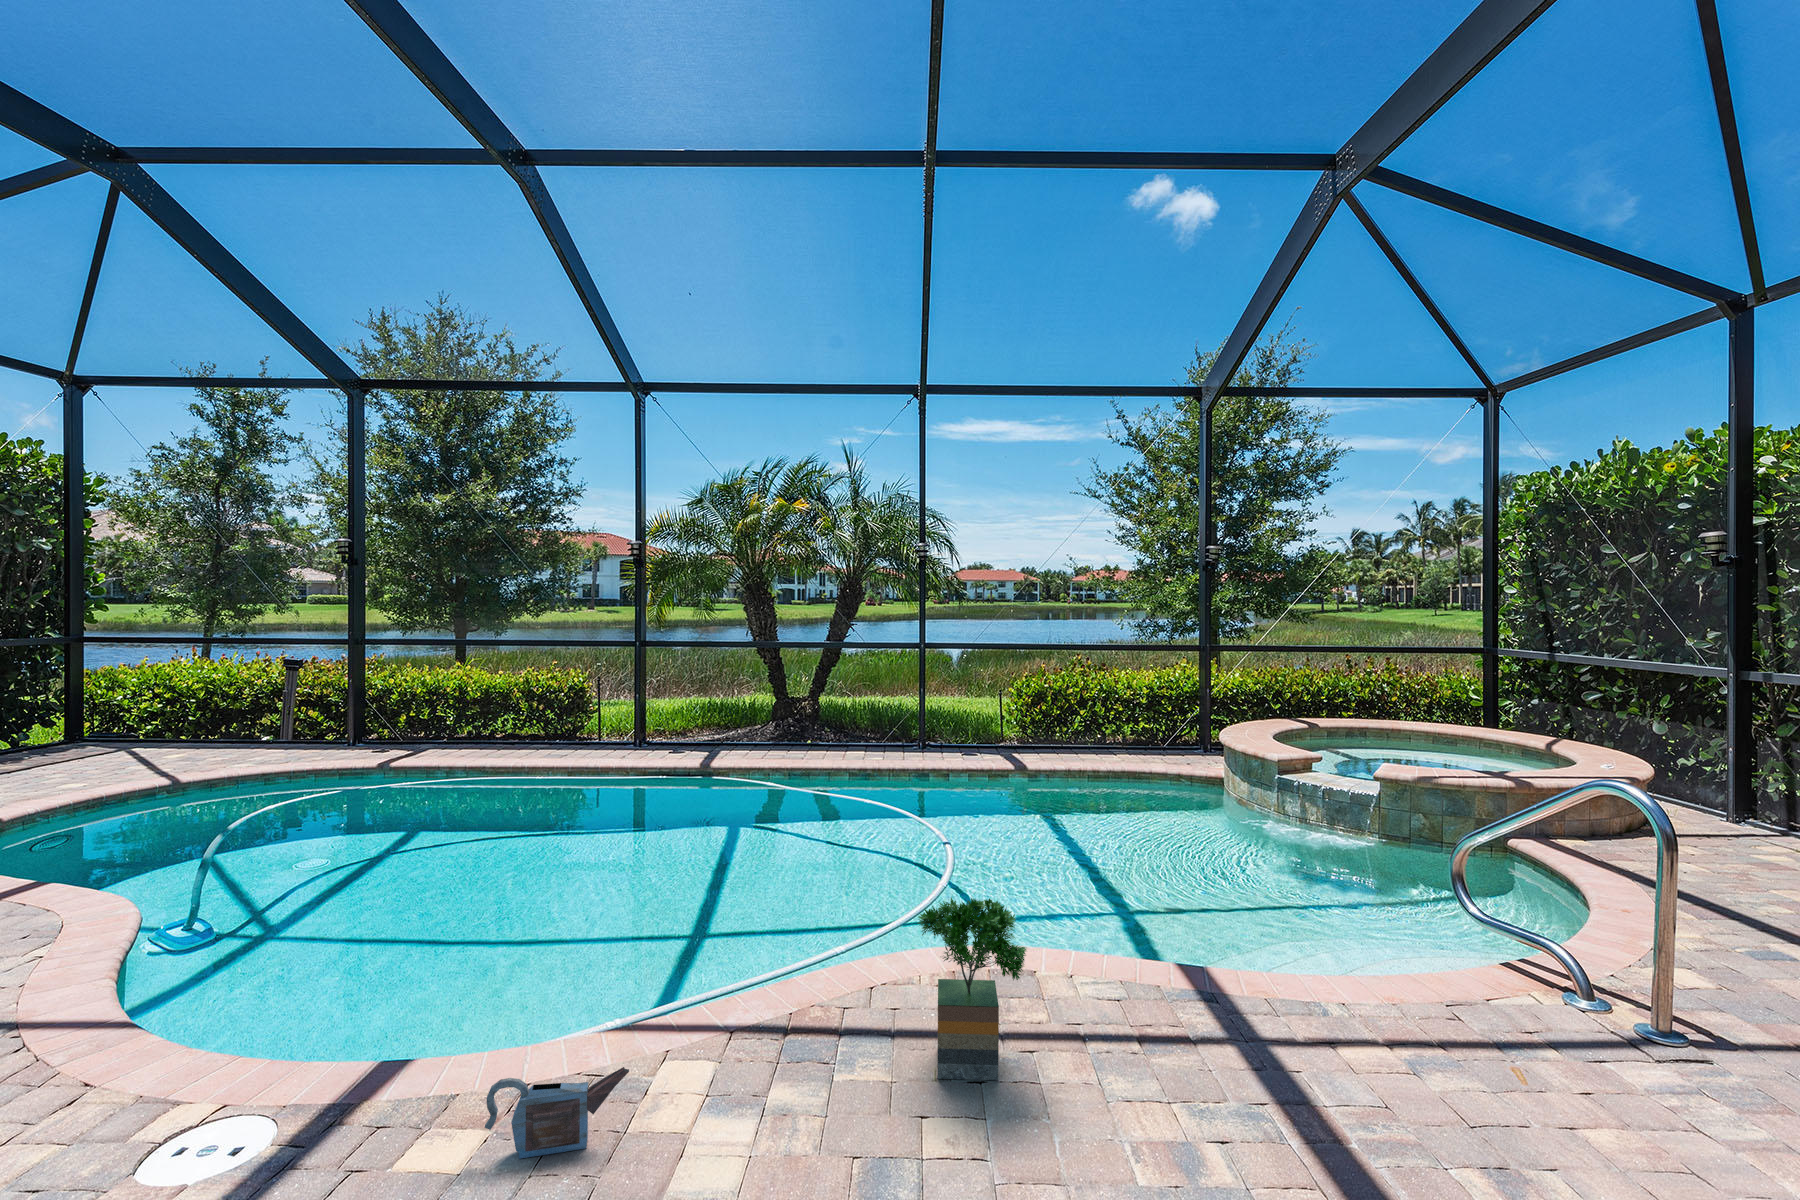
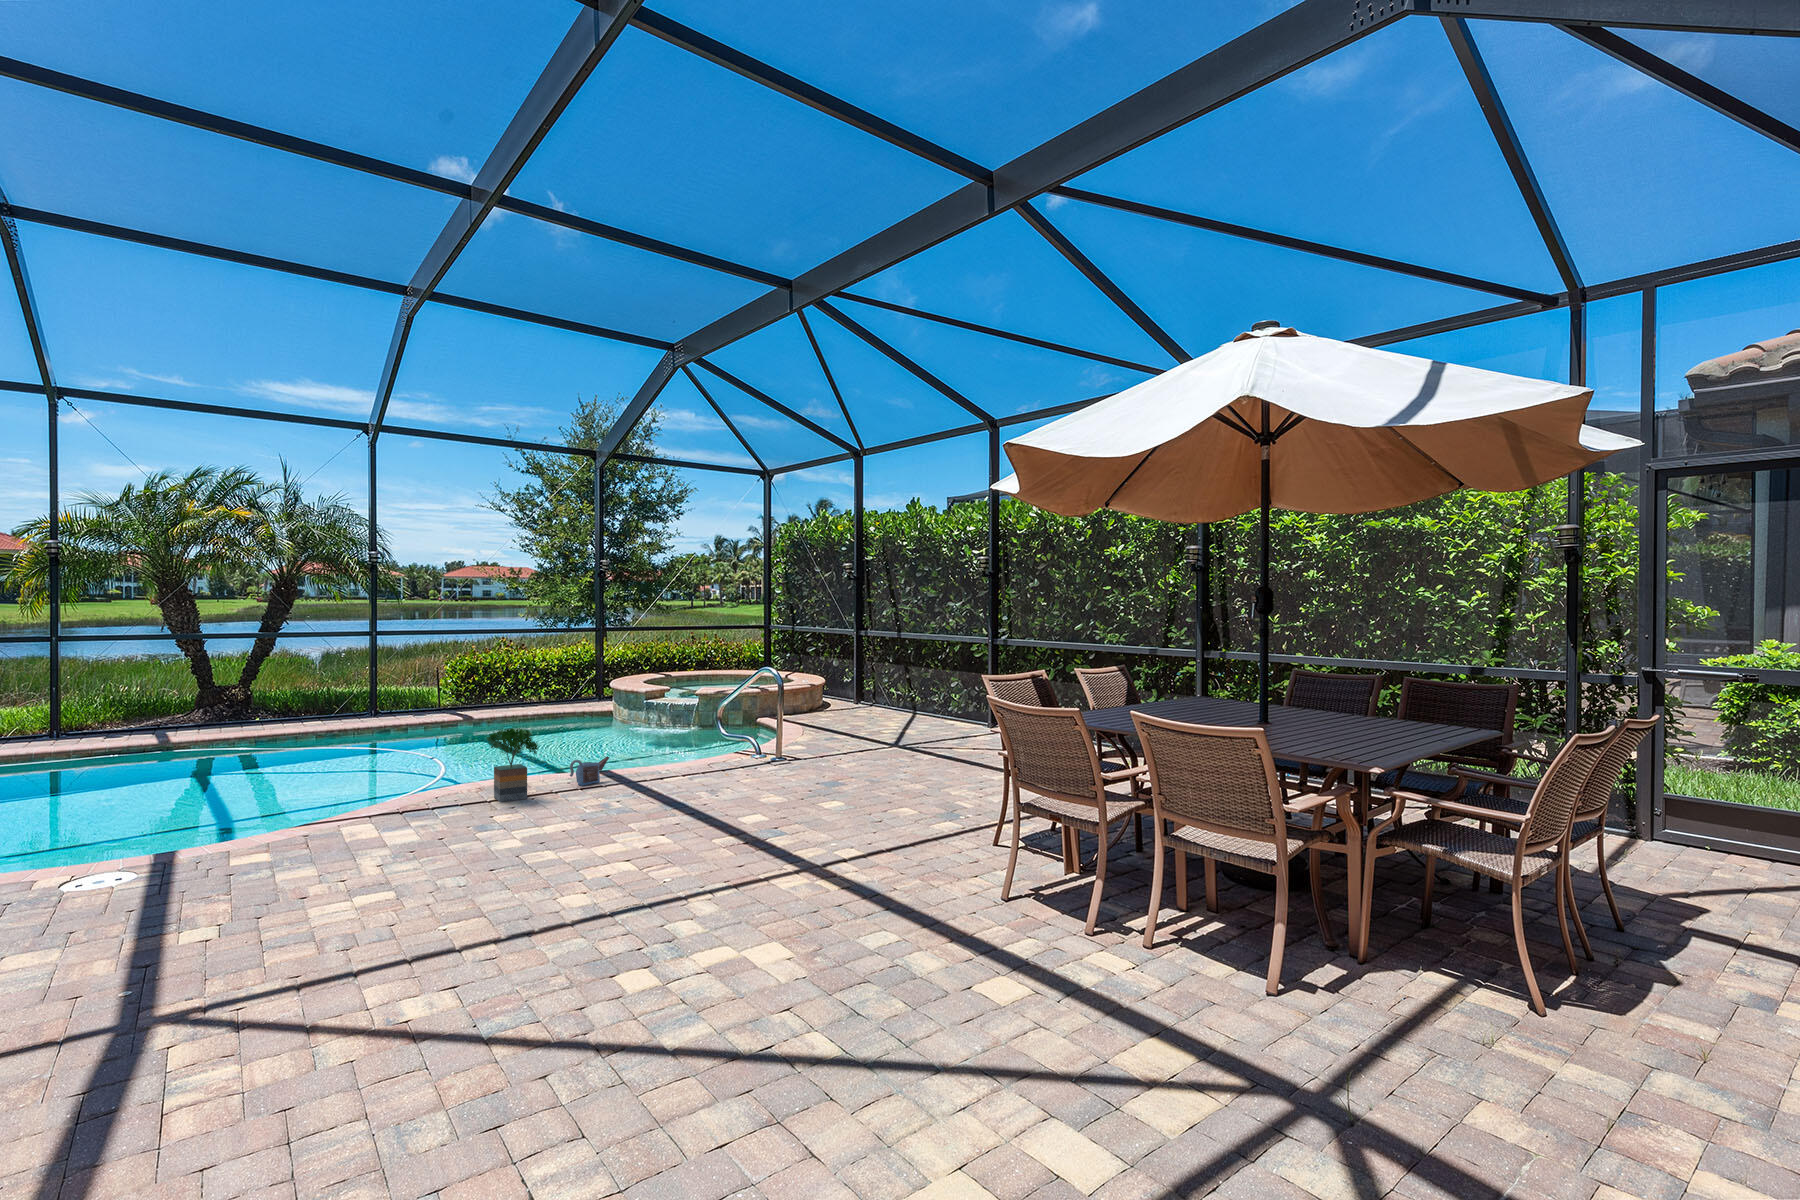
watering can: present [485,1067,629,1159] -> present [570,756,609,786]

